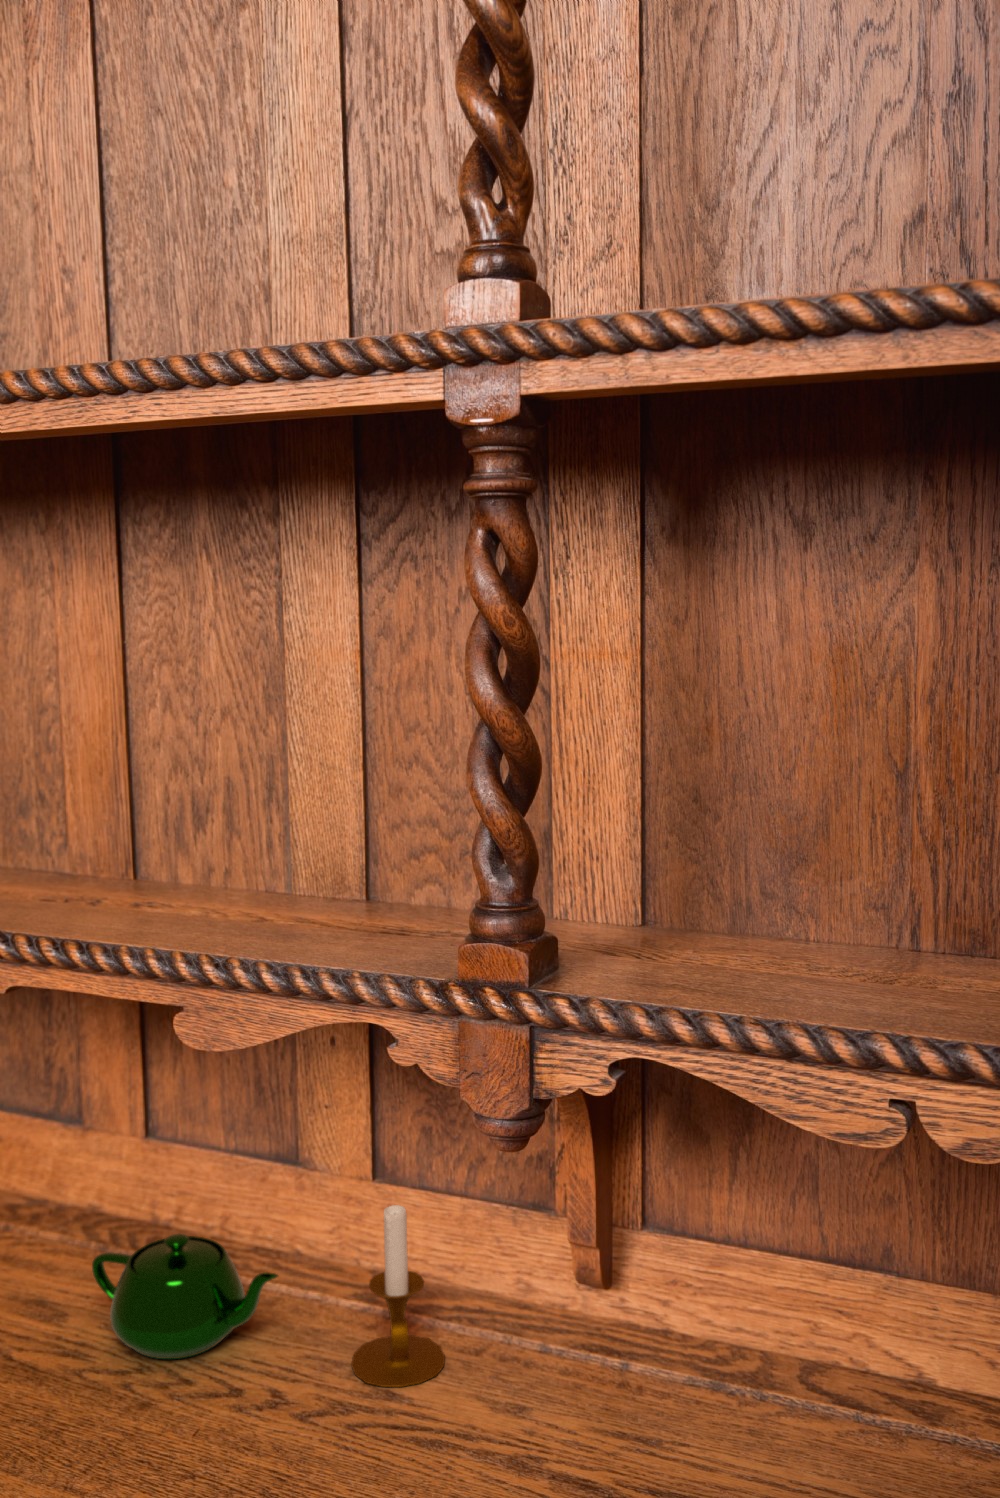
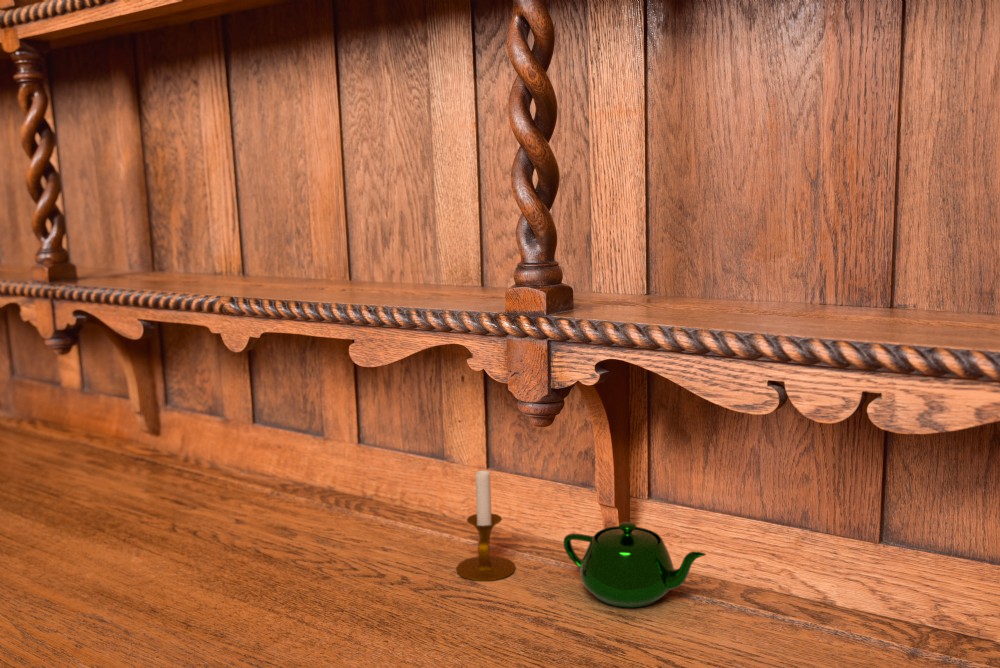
teapot: present [92,1233,278,1359] -> present [564,522,706,607]

